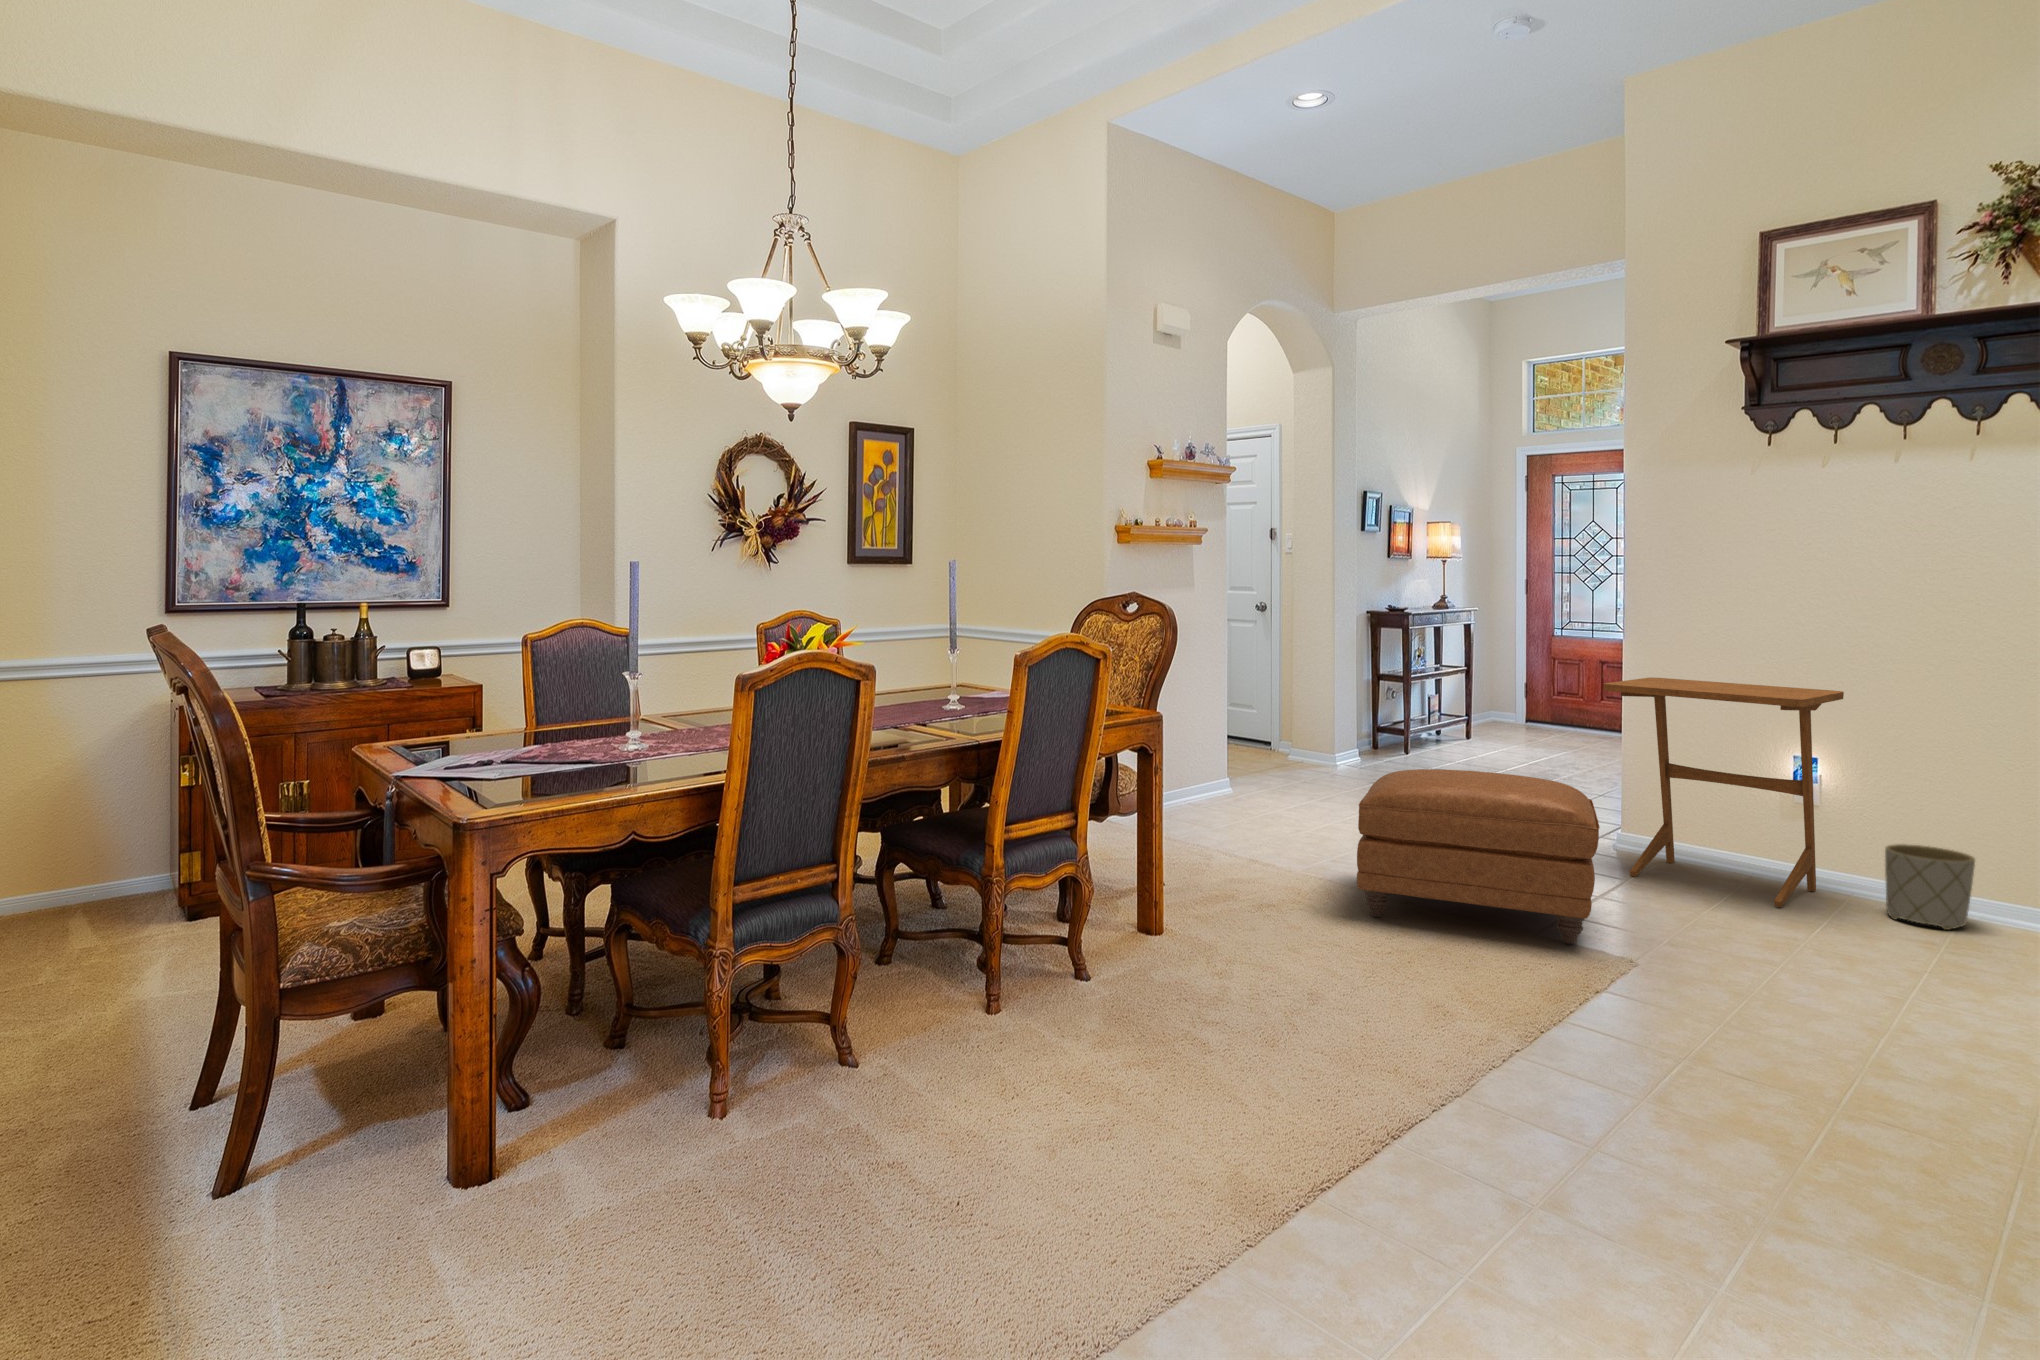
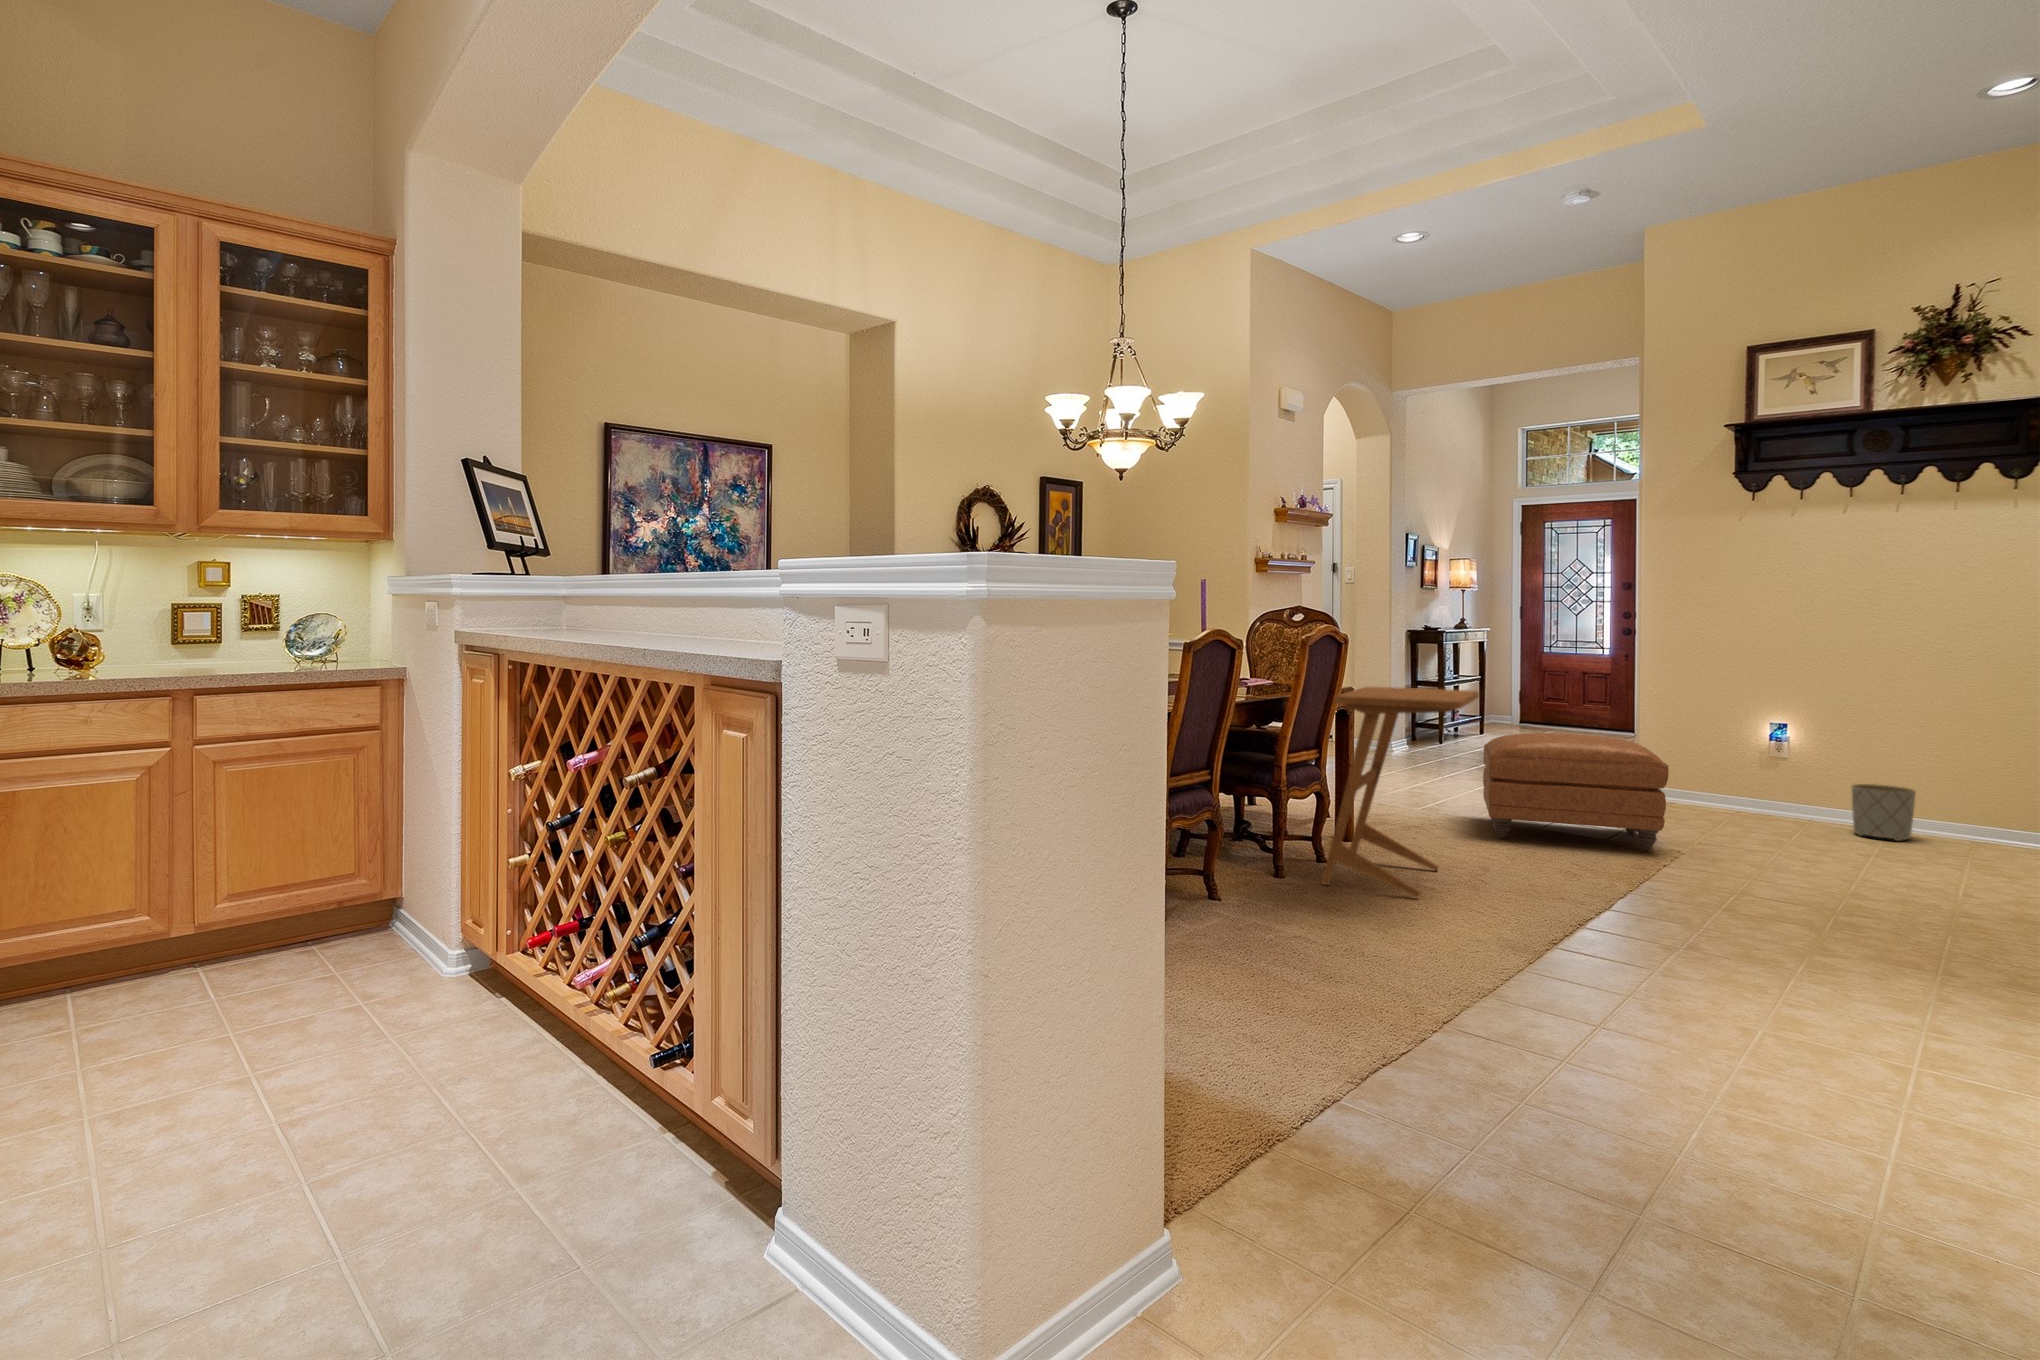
side table: present [1604,678,1844,907] -> present [1321,687,1479,897]

